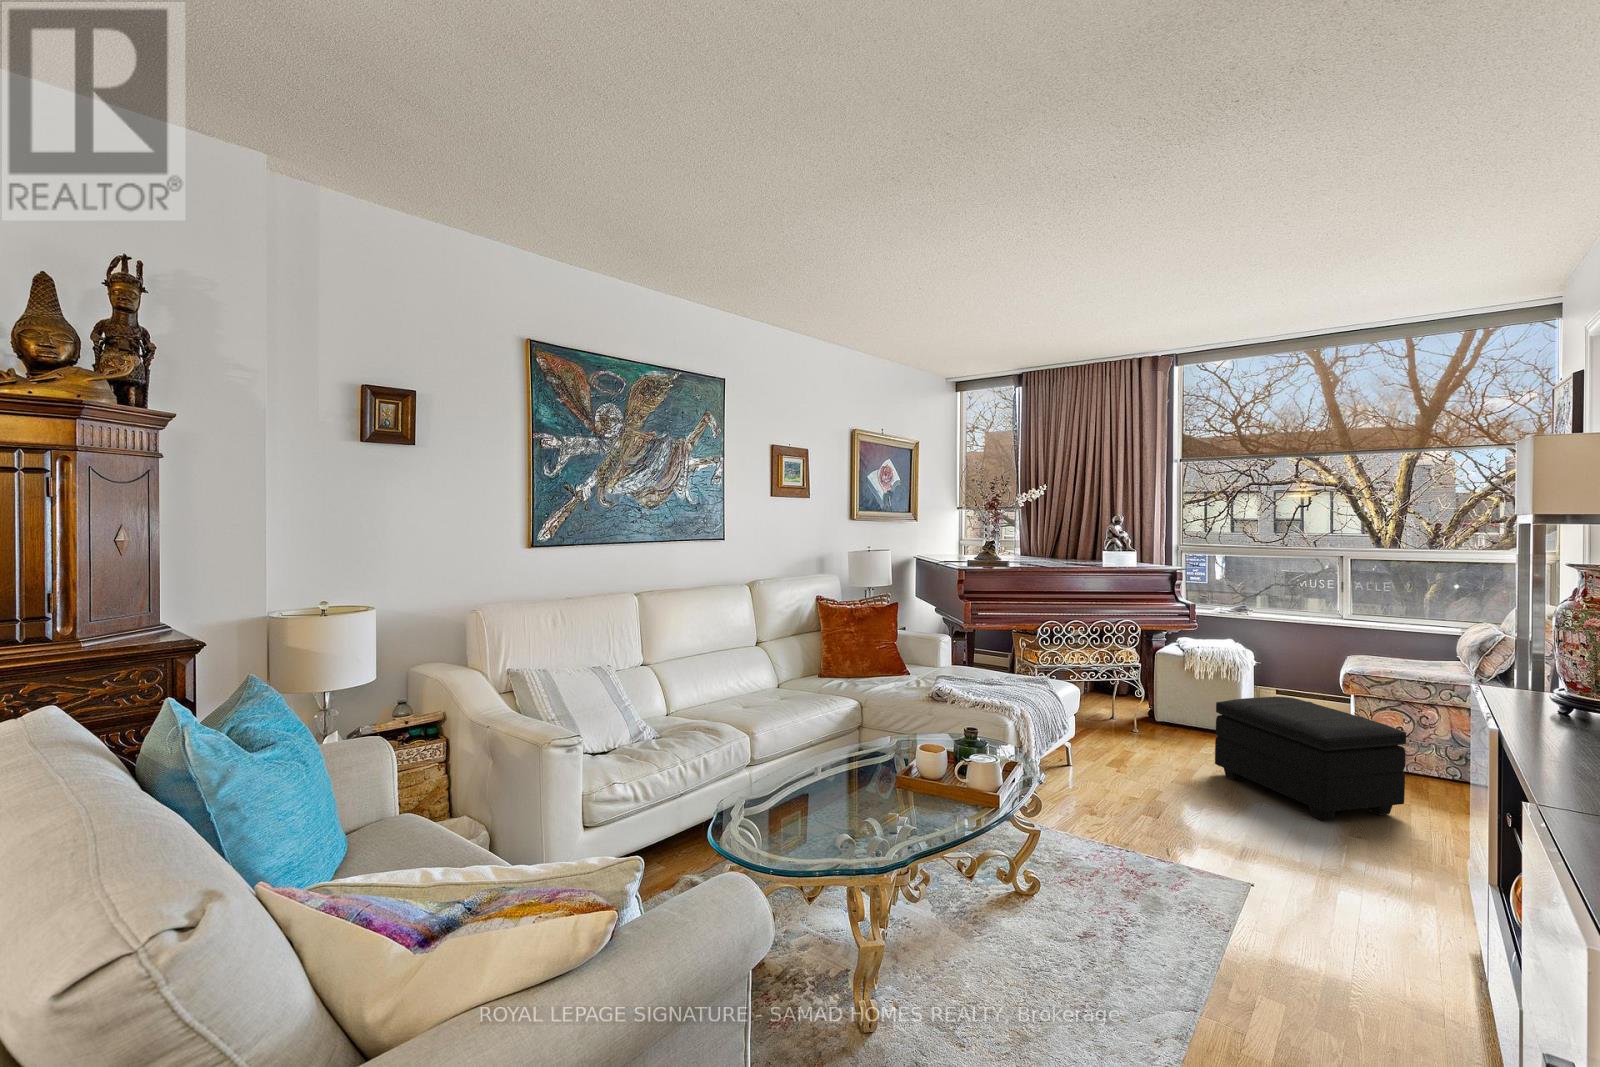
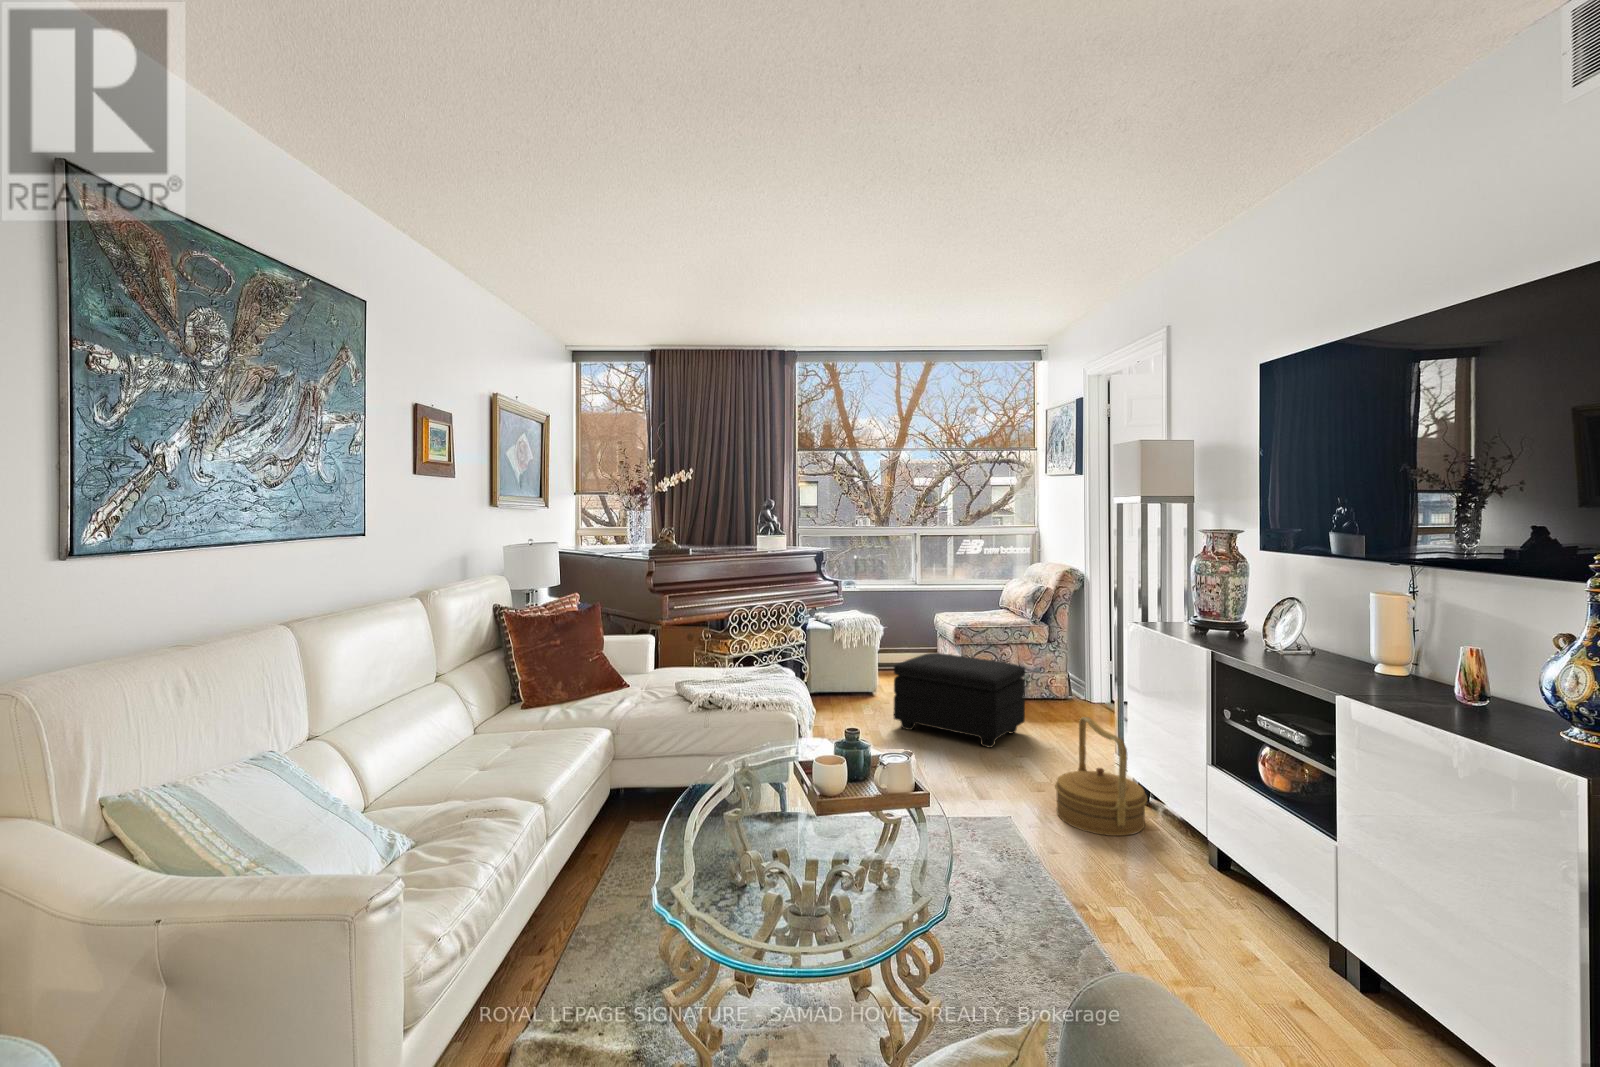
woven basket: none [1315,795,1452,954] -> present [1055,717,1147,836]

